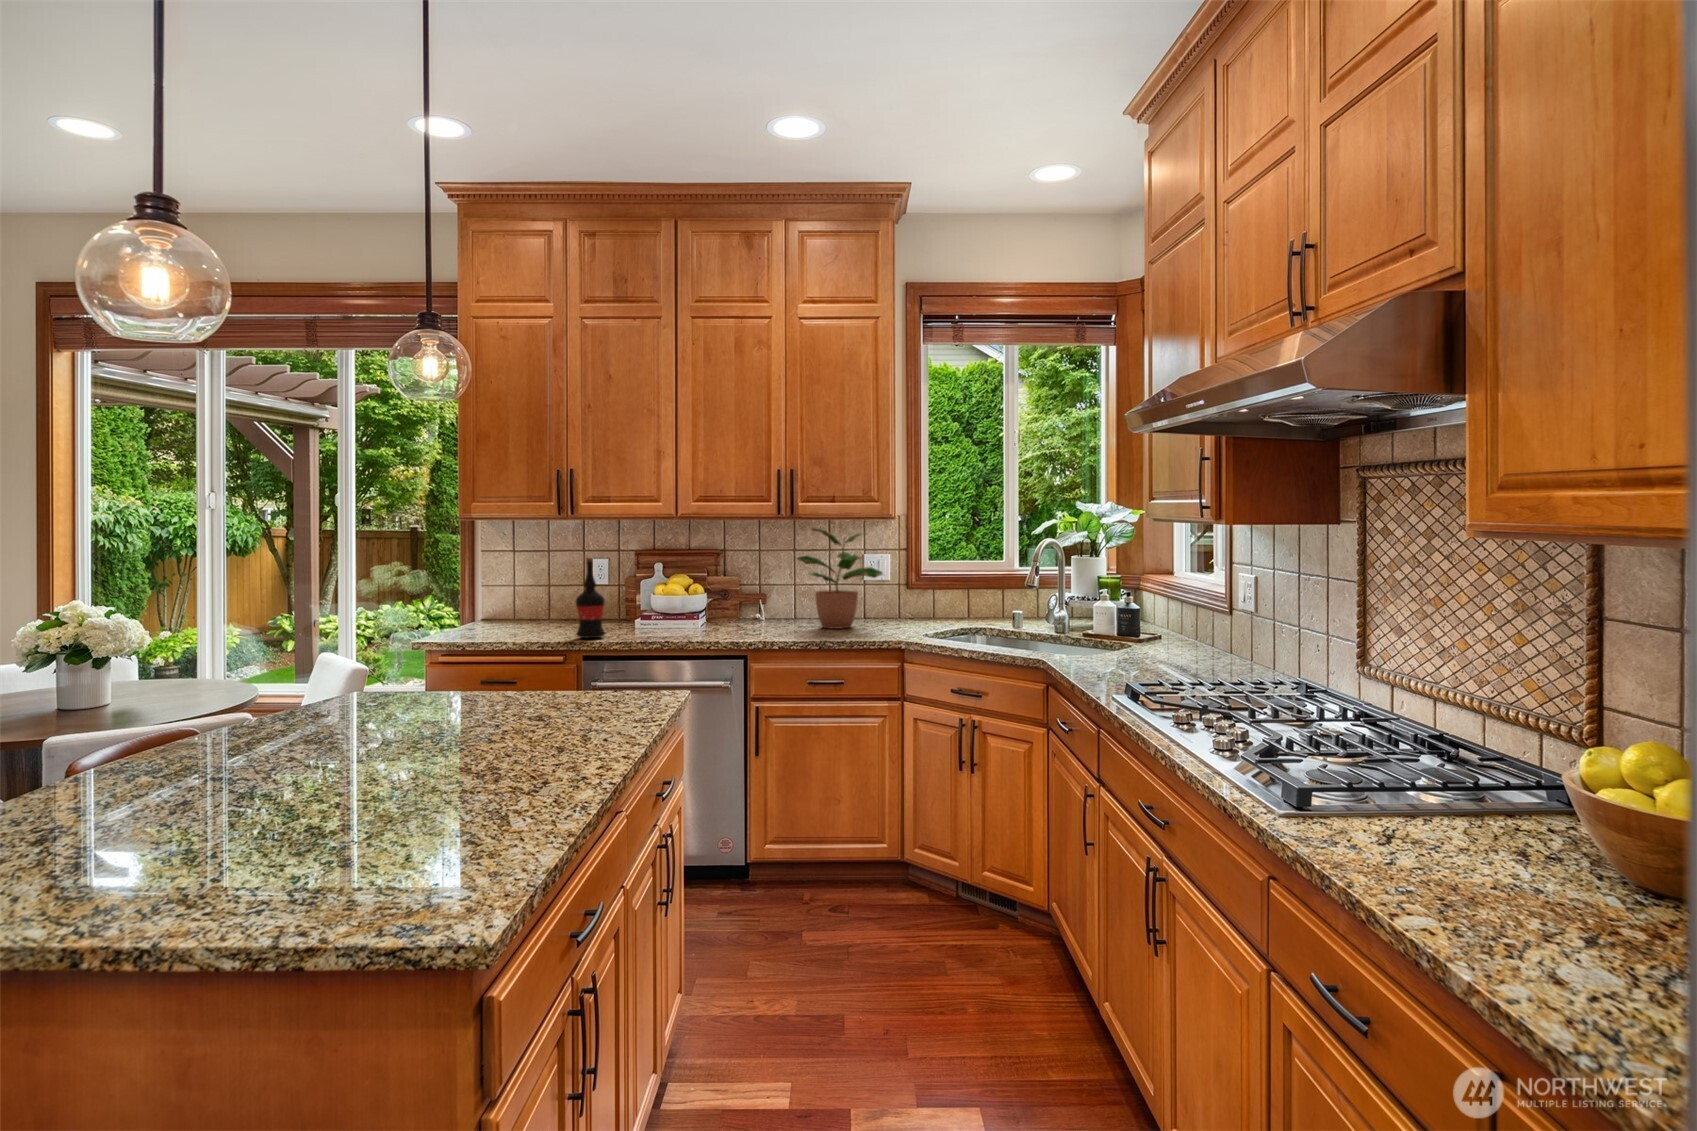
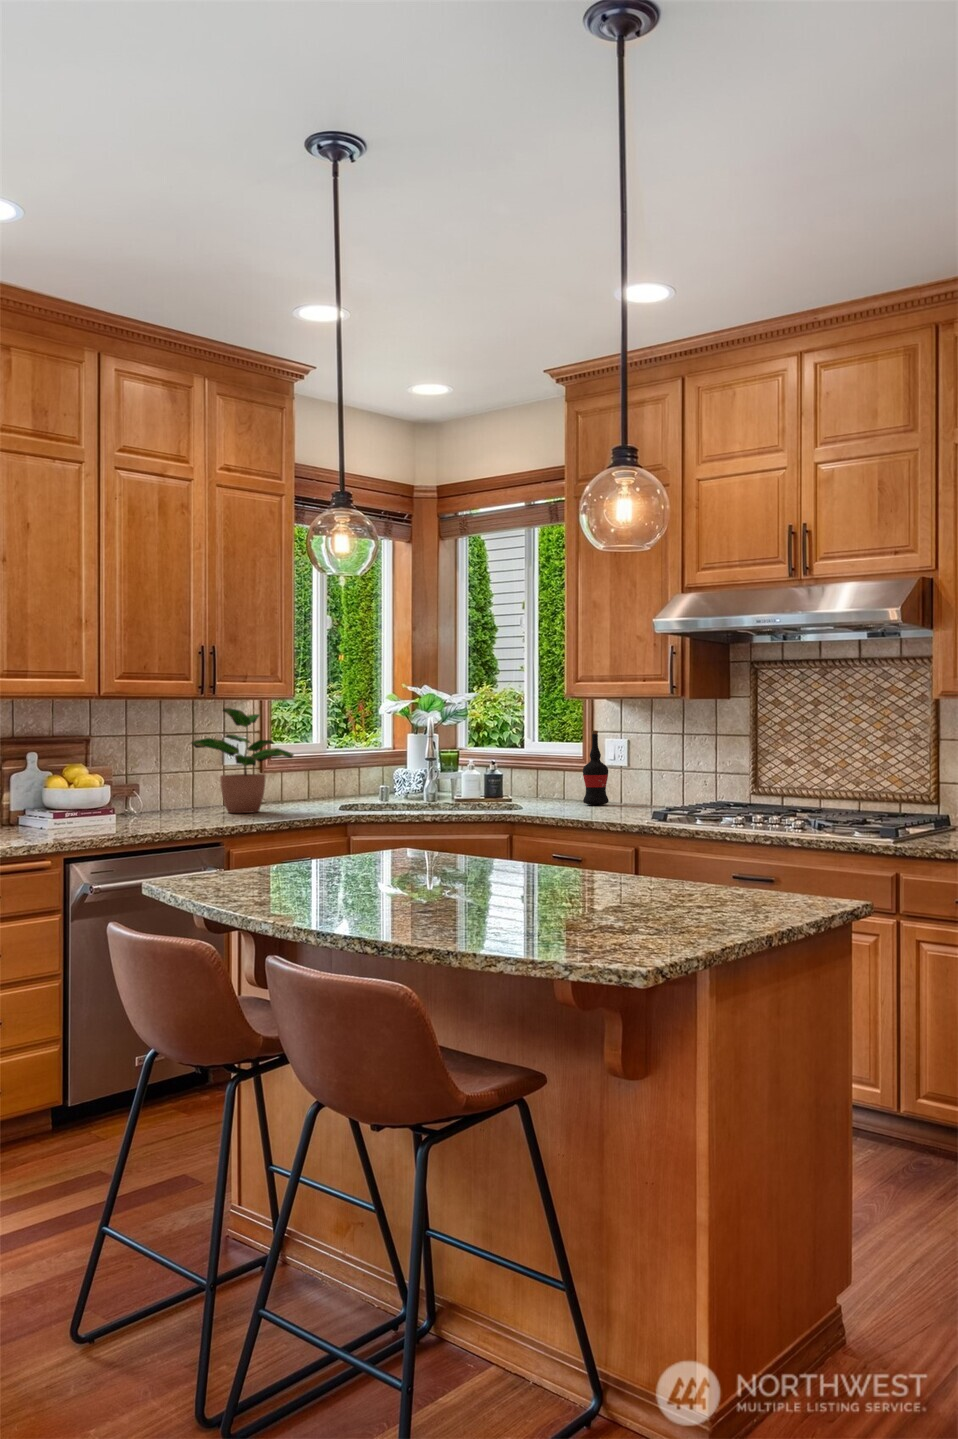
wine bottle: present [576,558,605,638] -> present [583,731,609,805]

